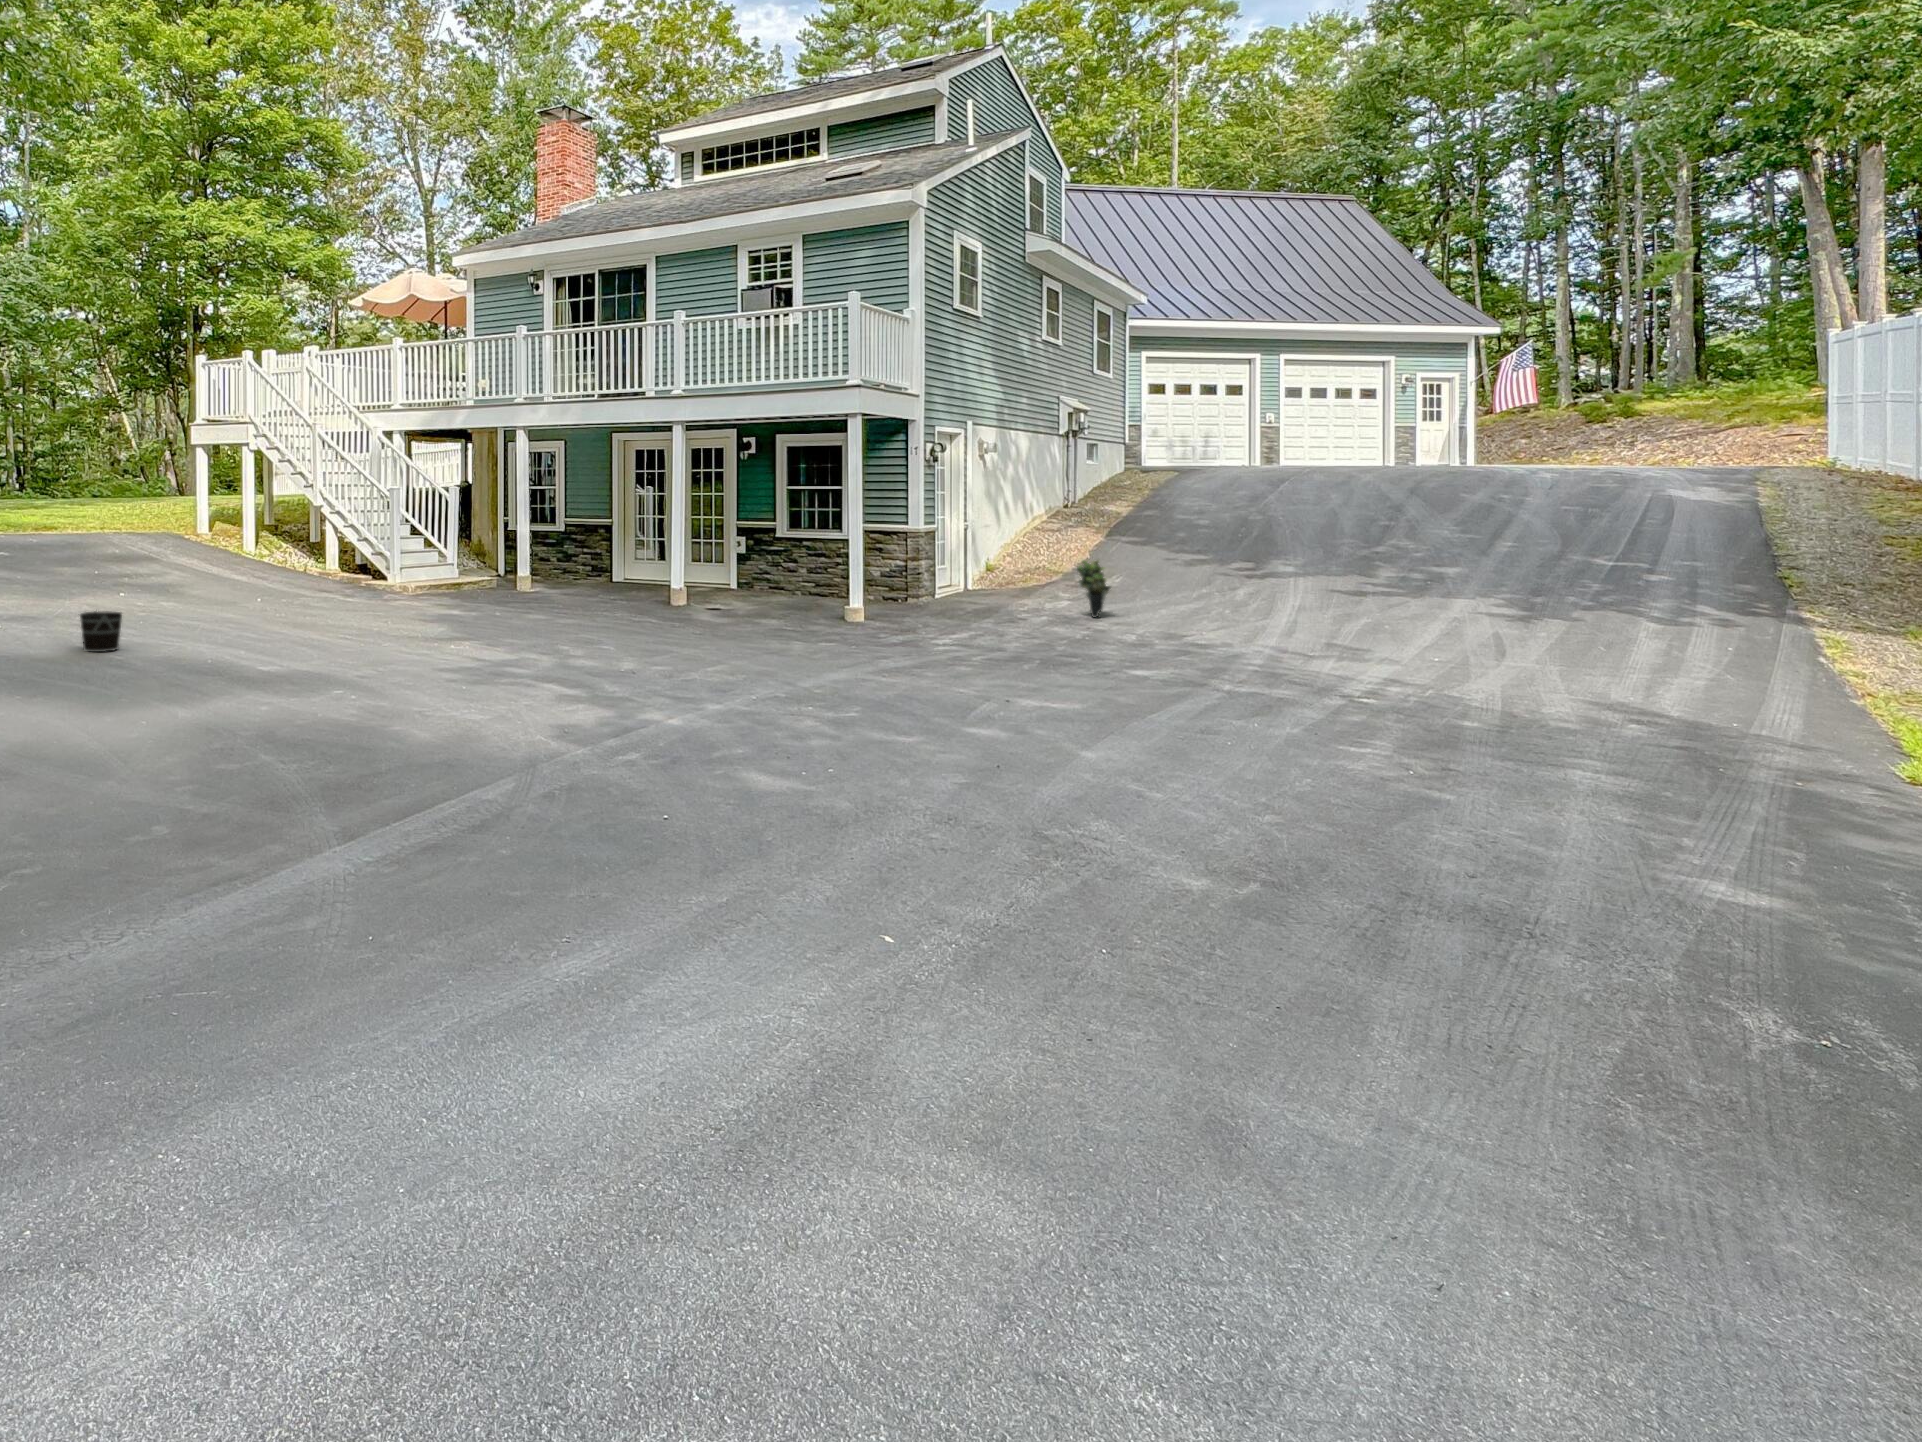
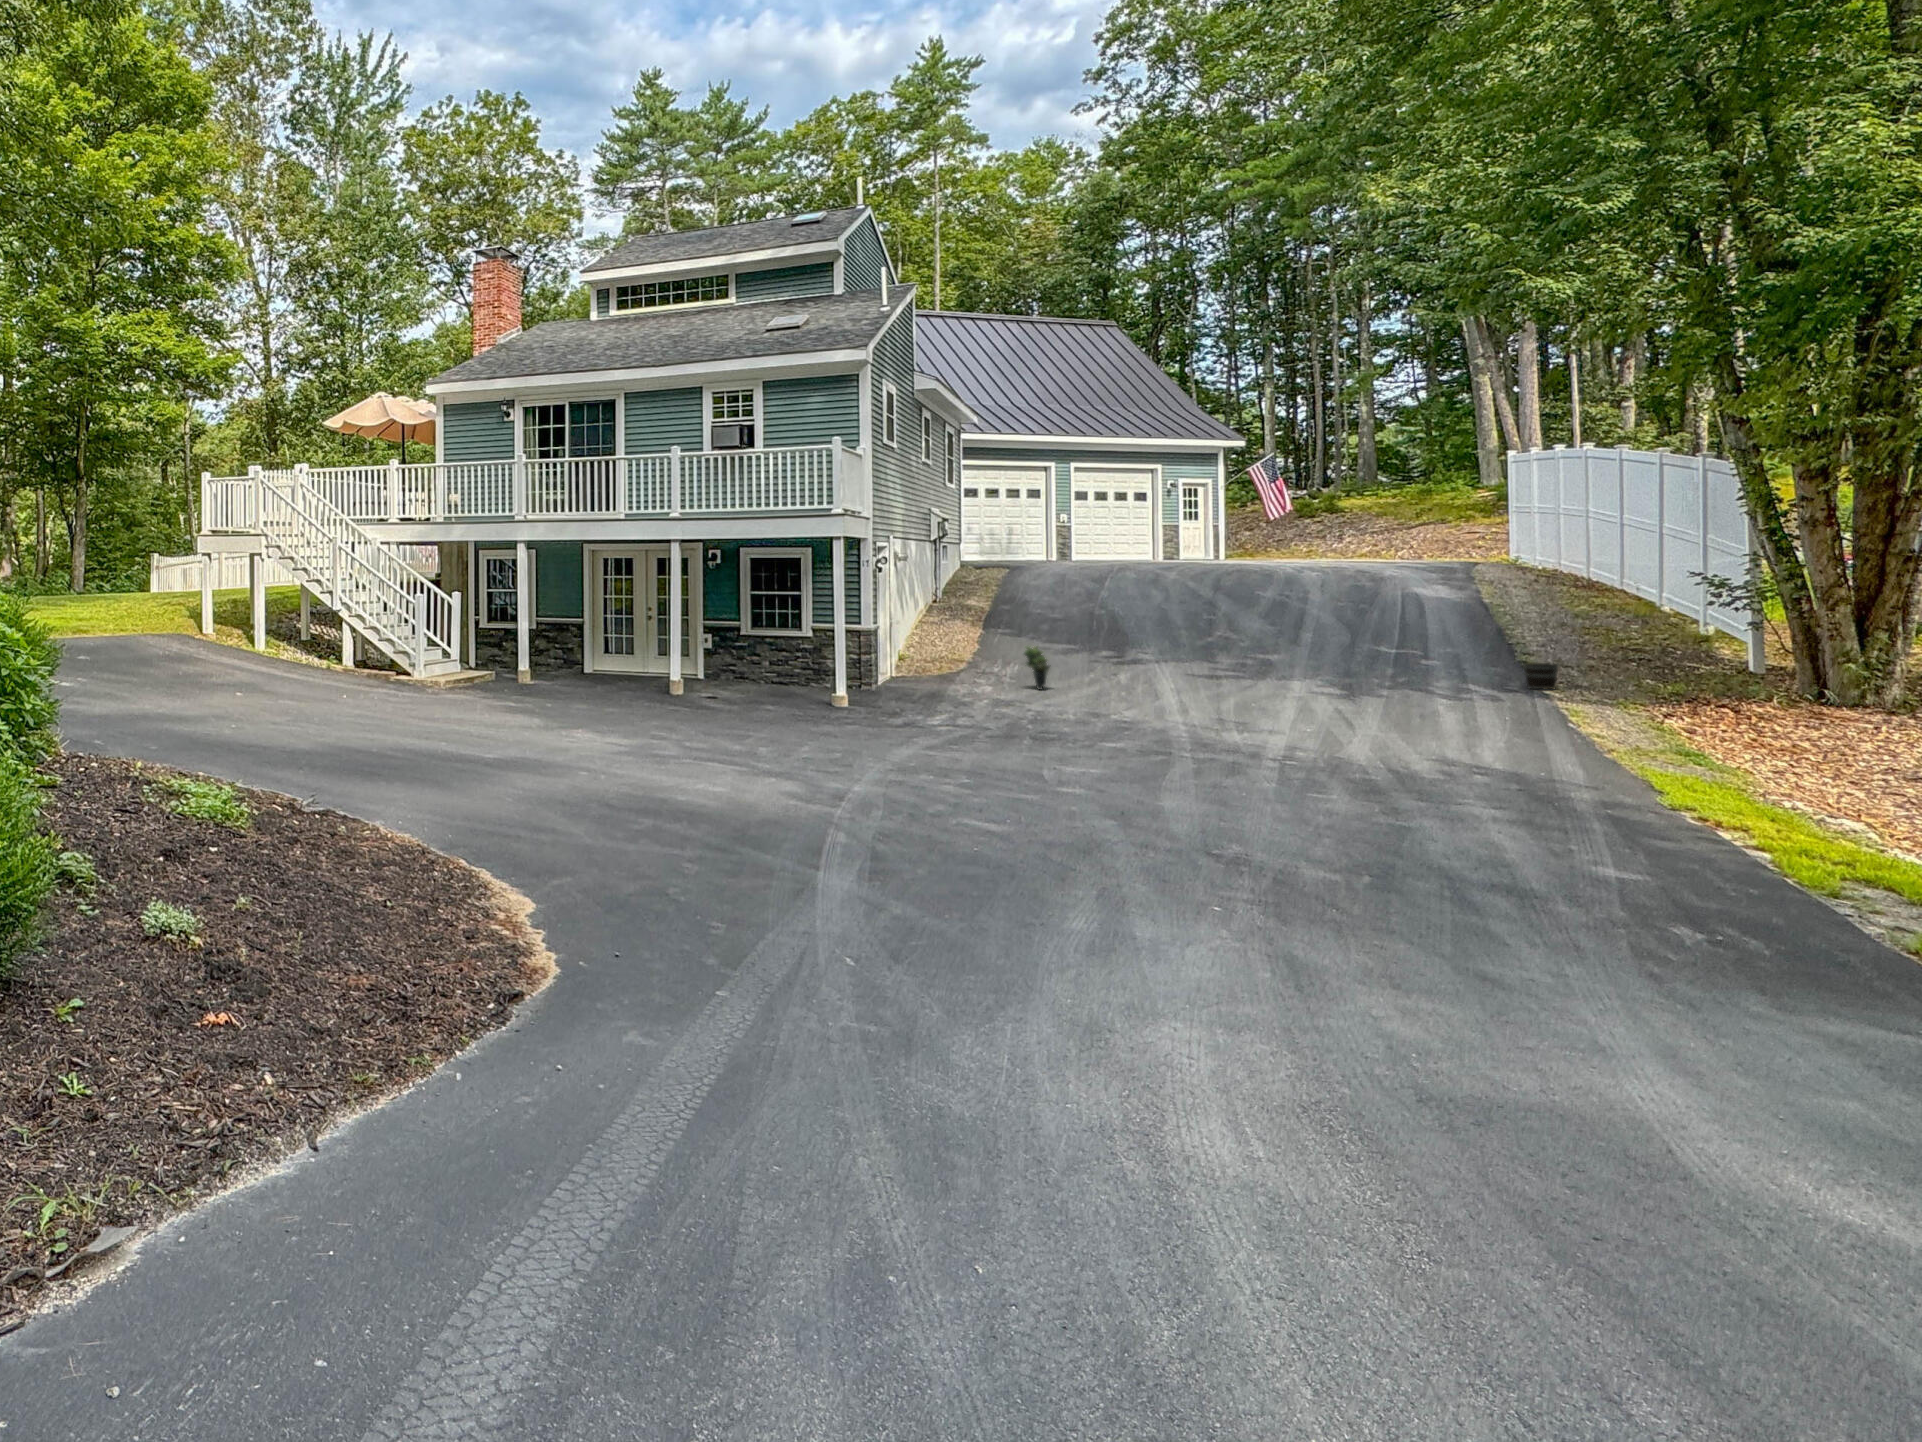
bucket: present [80,611,122,652] -> present [1523,663,1559,689]

